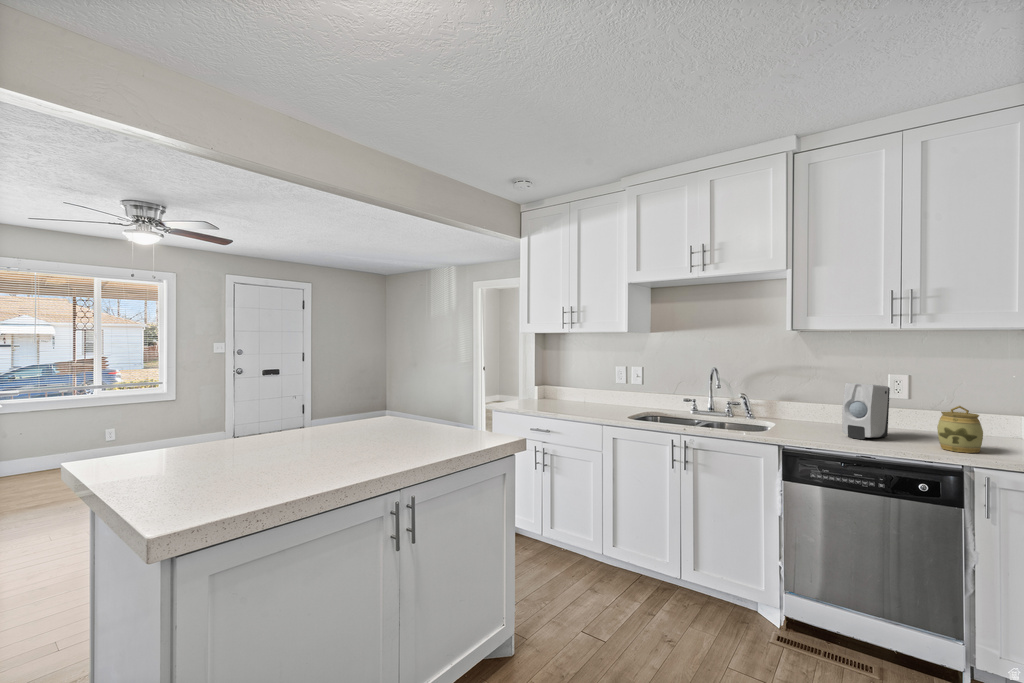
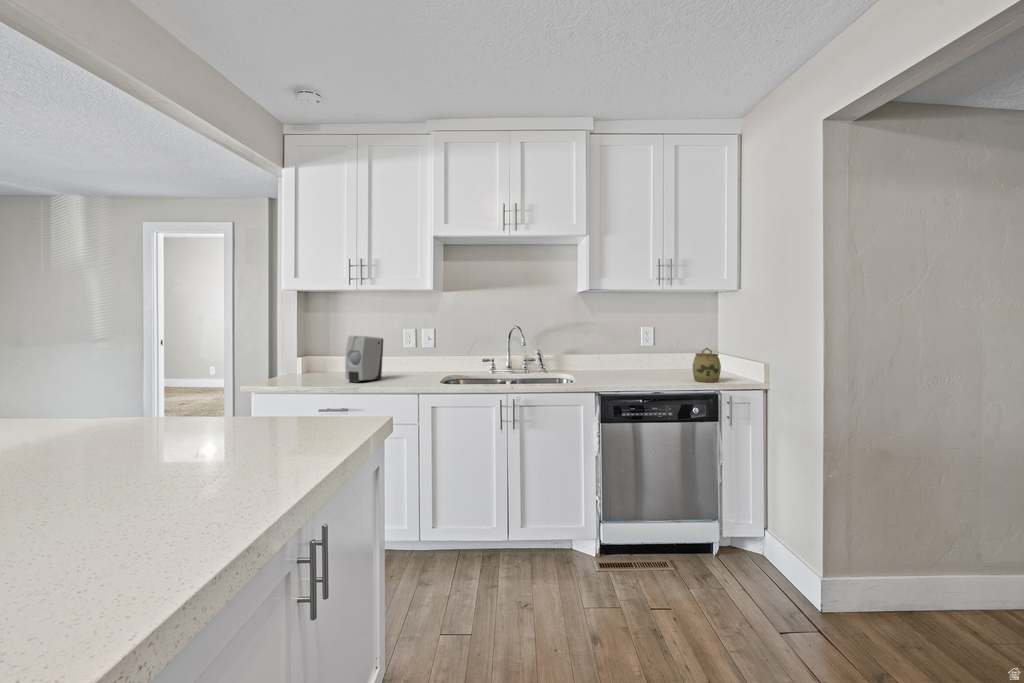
soap dispenser: present [842,383,890,439] -> present [345,336,383,382]

